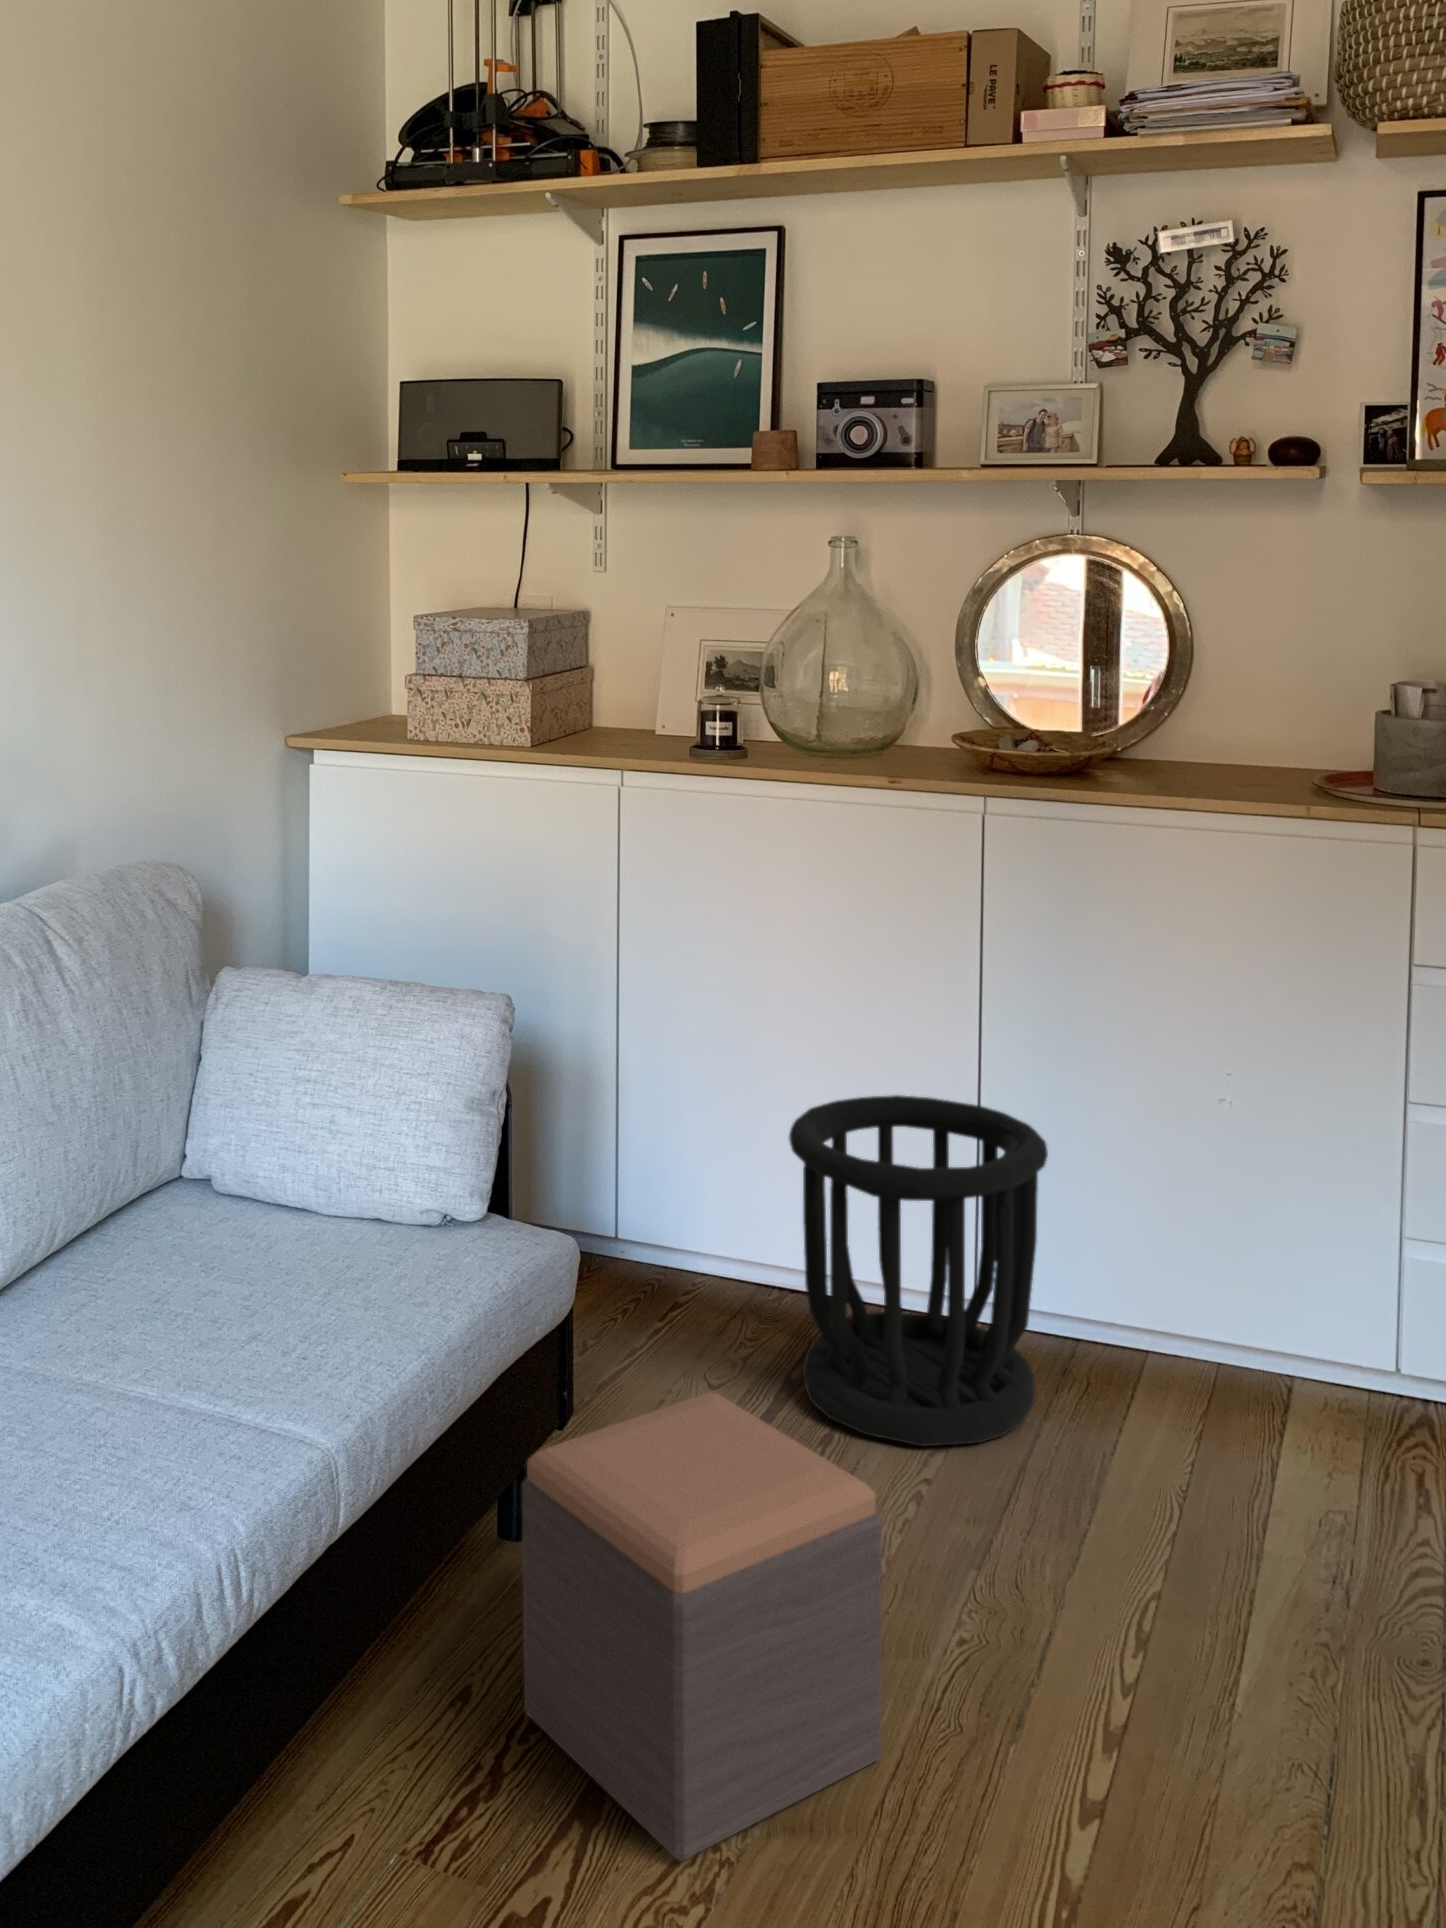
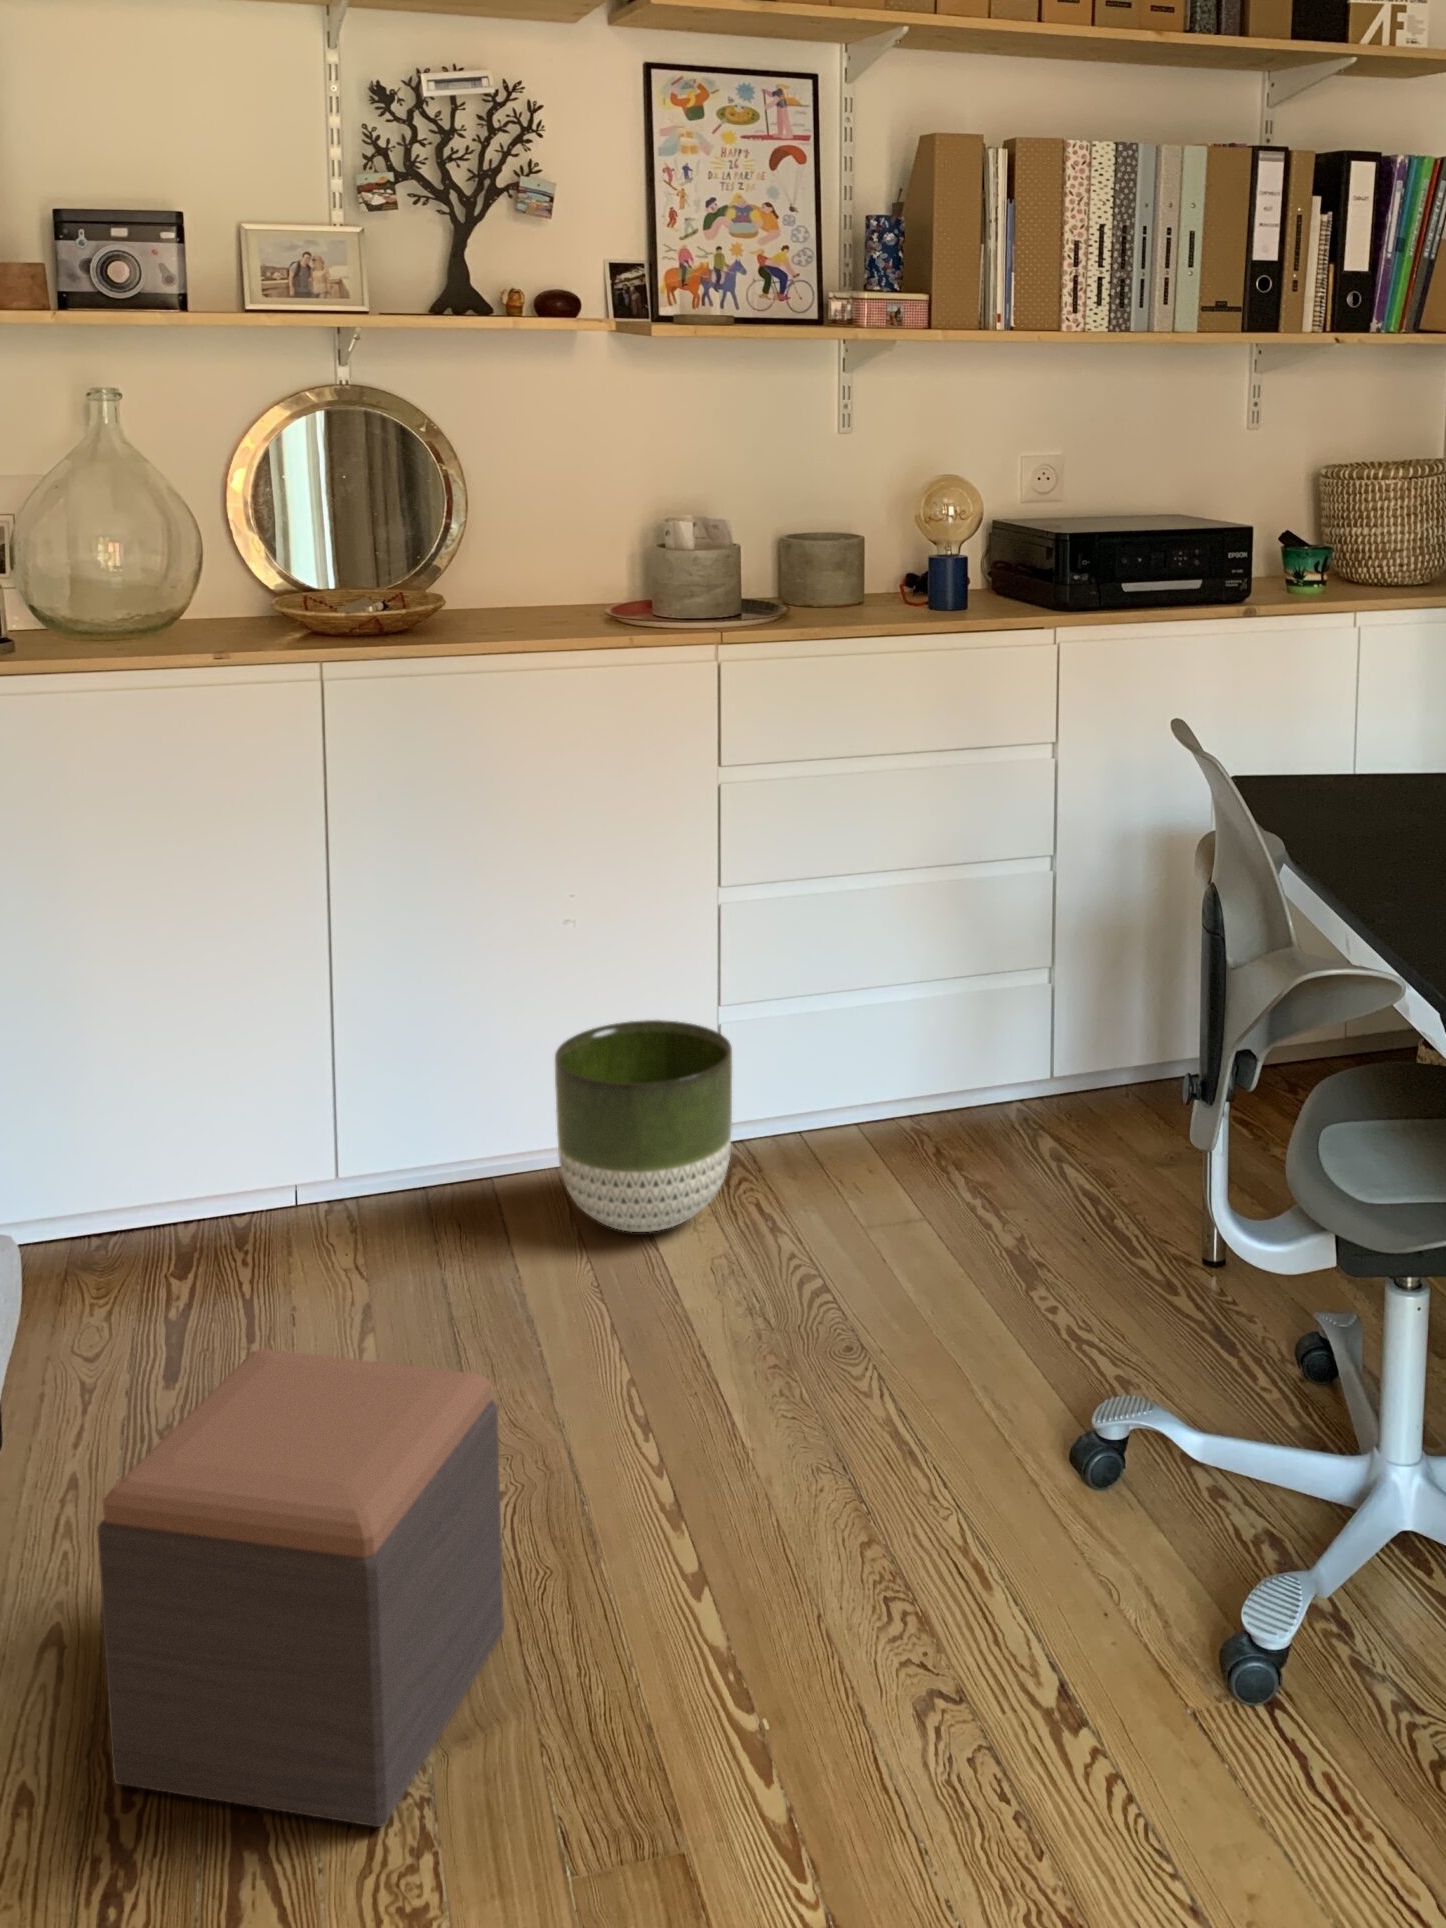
wastebasket: present [789,1095,1048,1447] -> none [163,982,443,1347]
planter: none [1174,1217,1384,1459] -> present [555,1020,732,1232]

